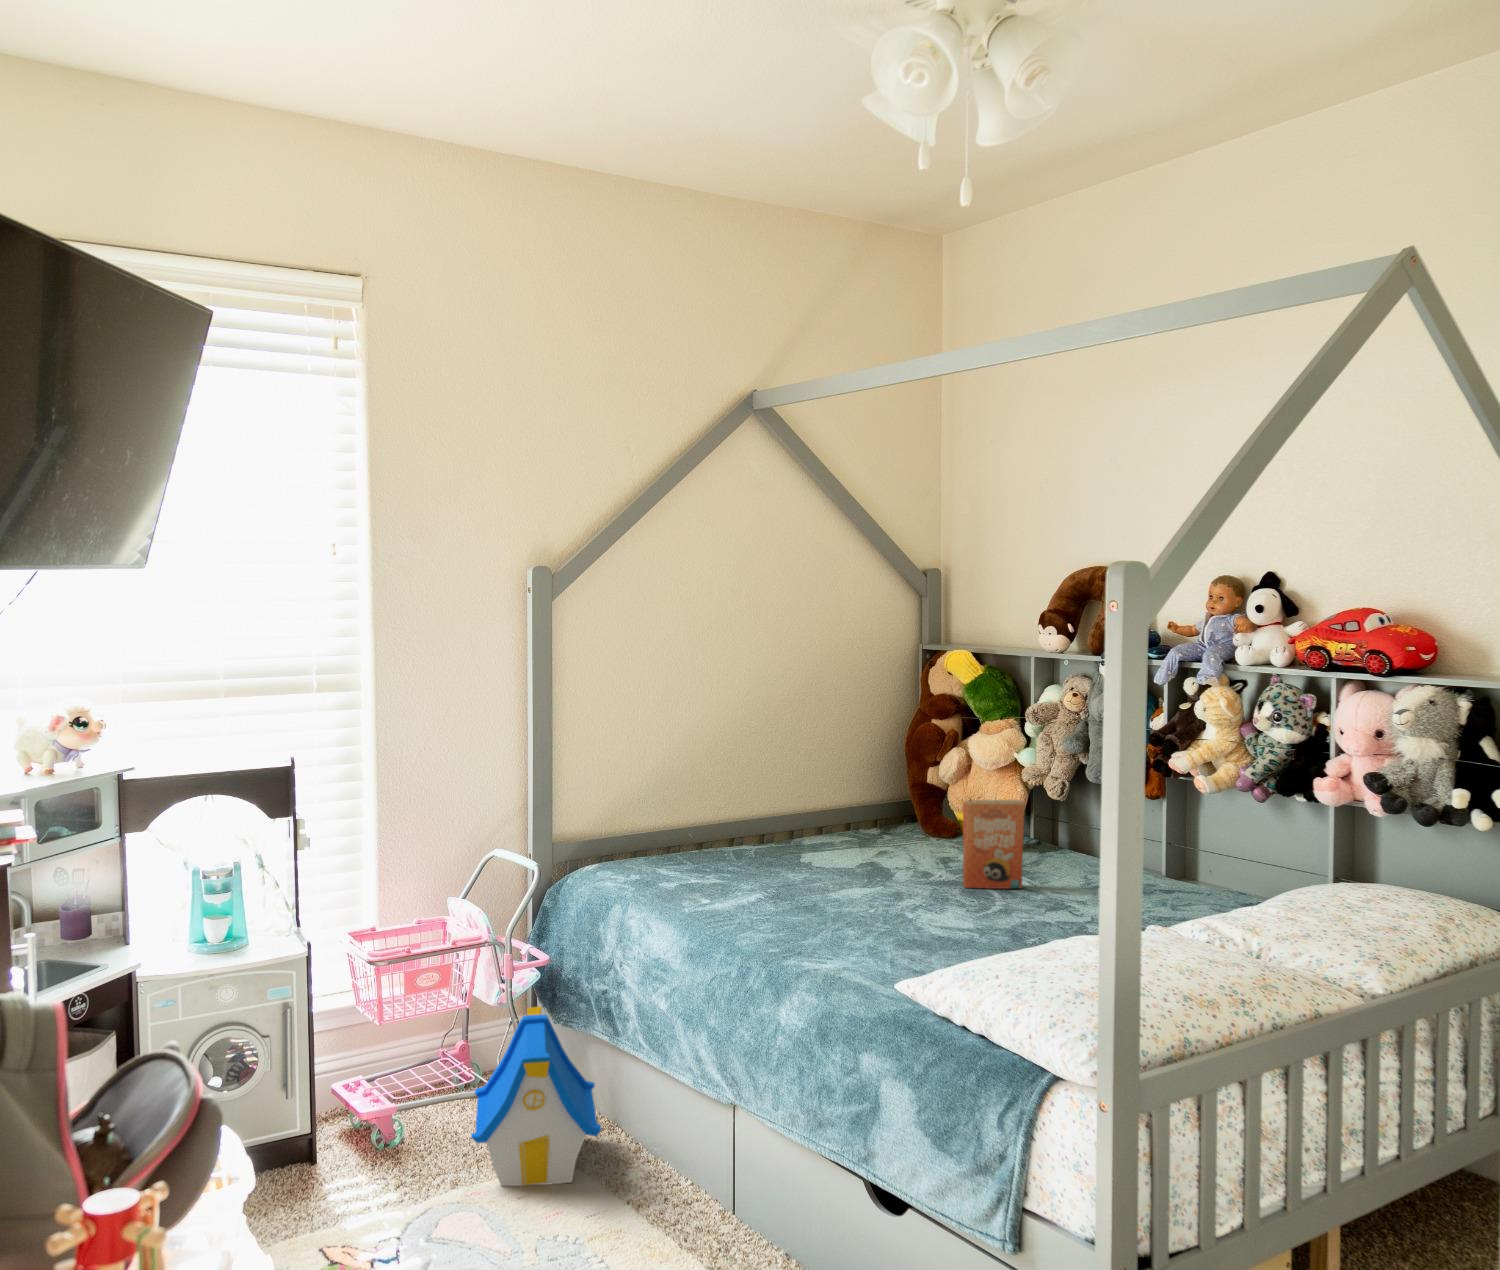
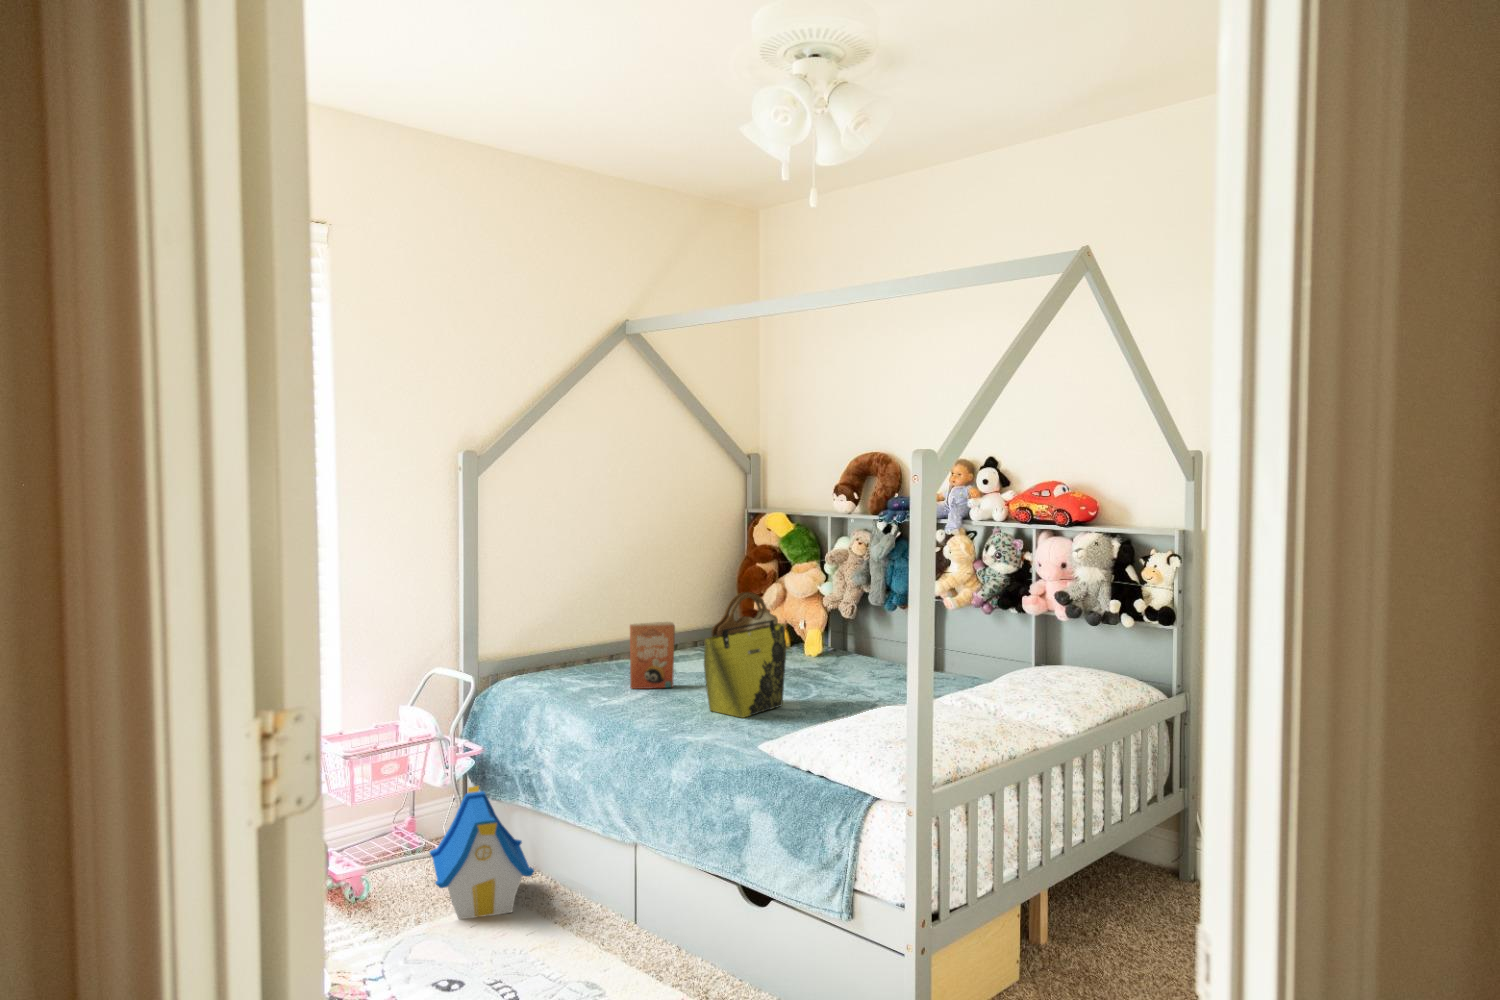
tote bag: none [834,760,956,937] -> present [704,592,786,718]
paperback book: present [963,799,1025,889] -> present [630,622,675,689]

